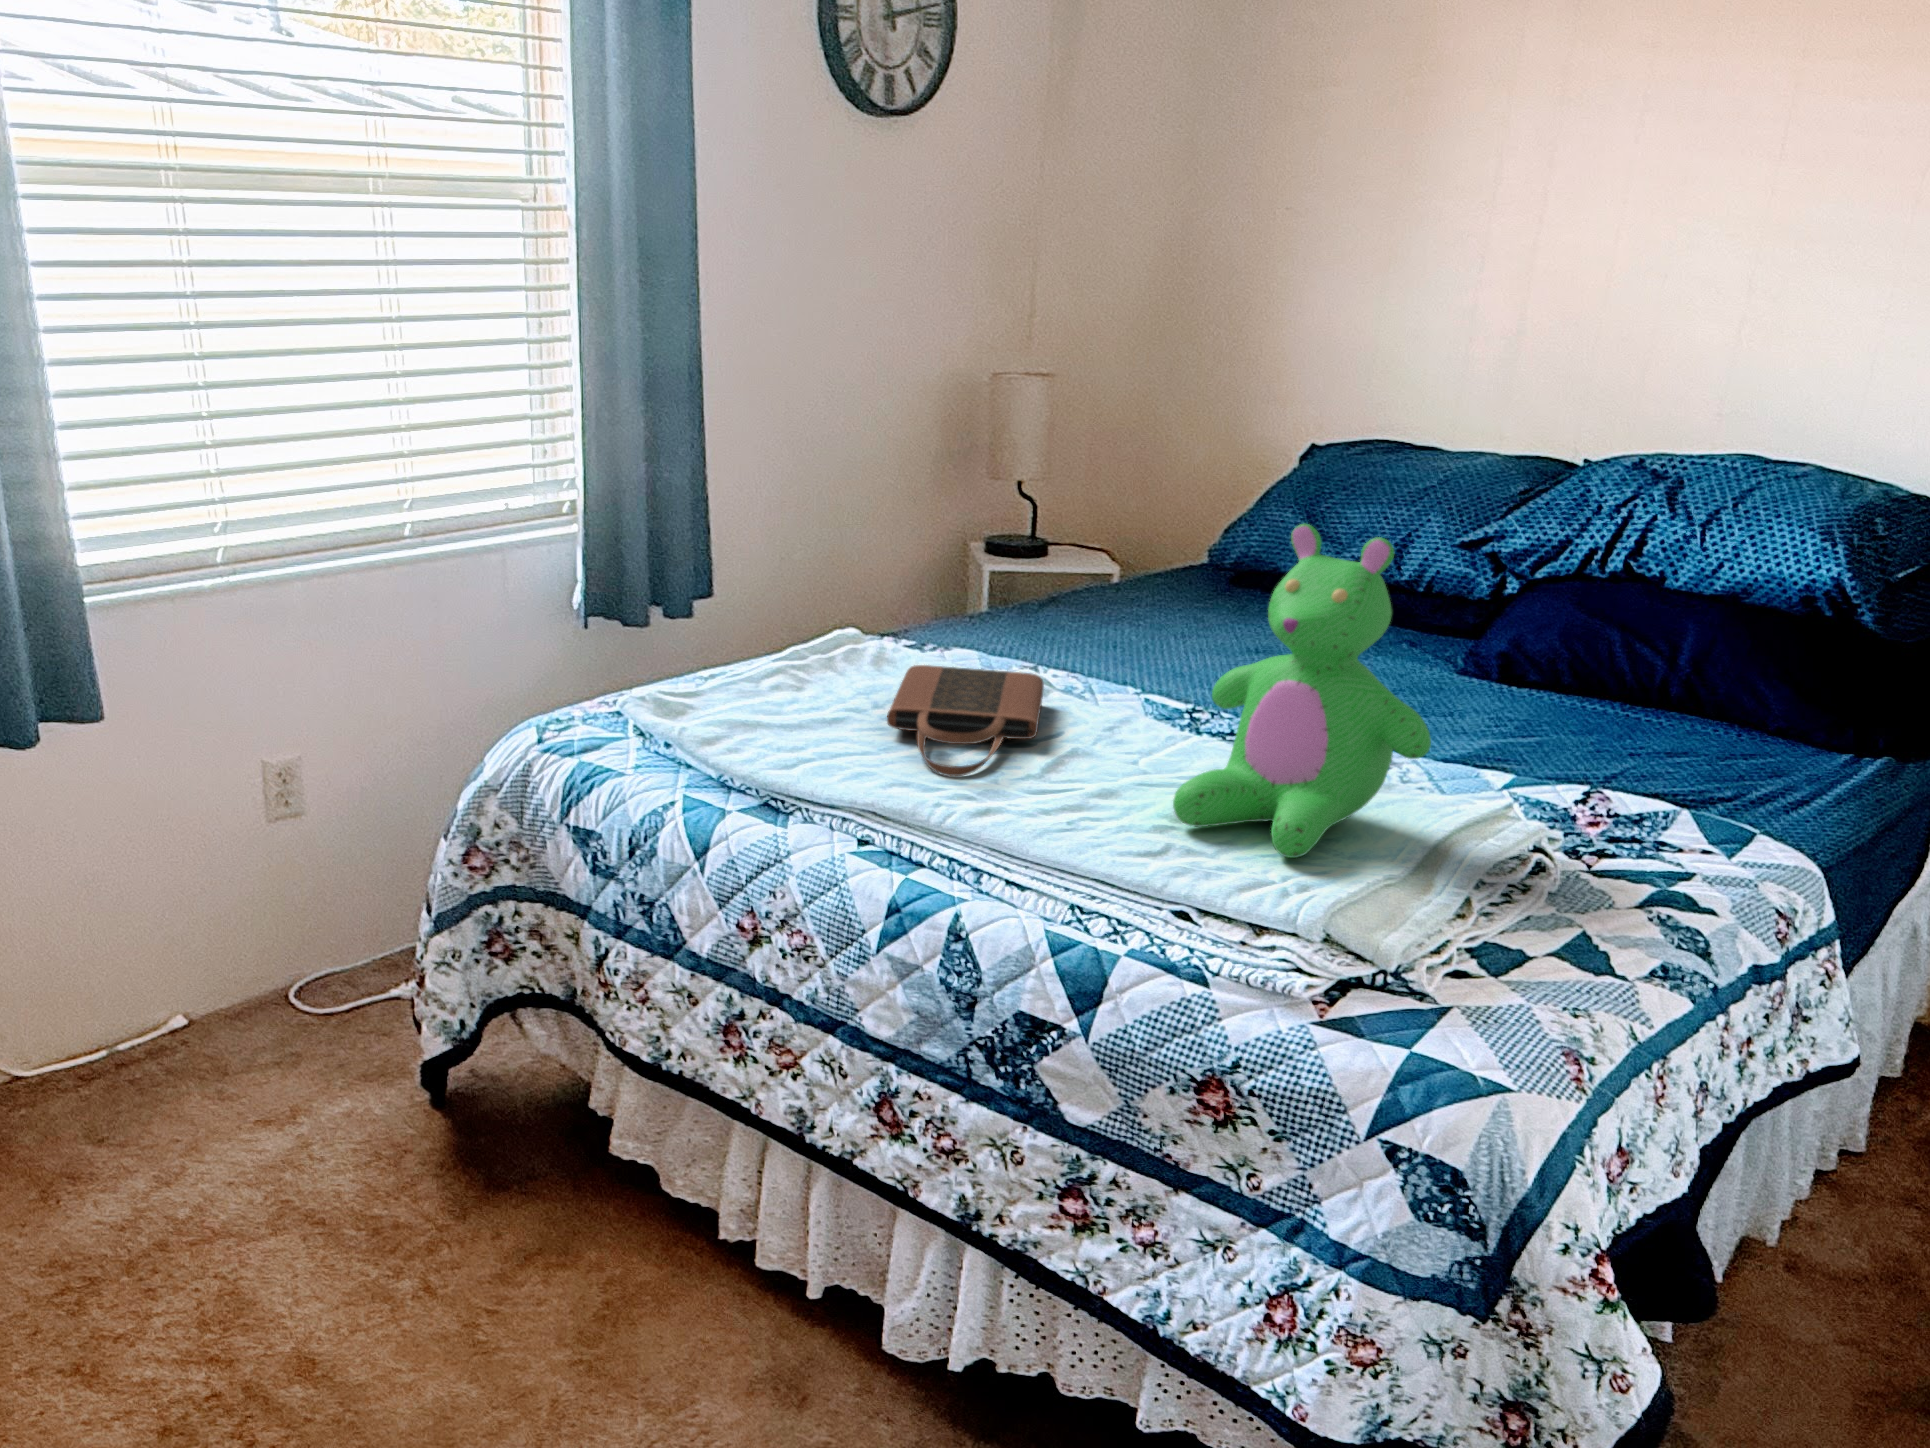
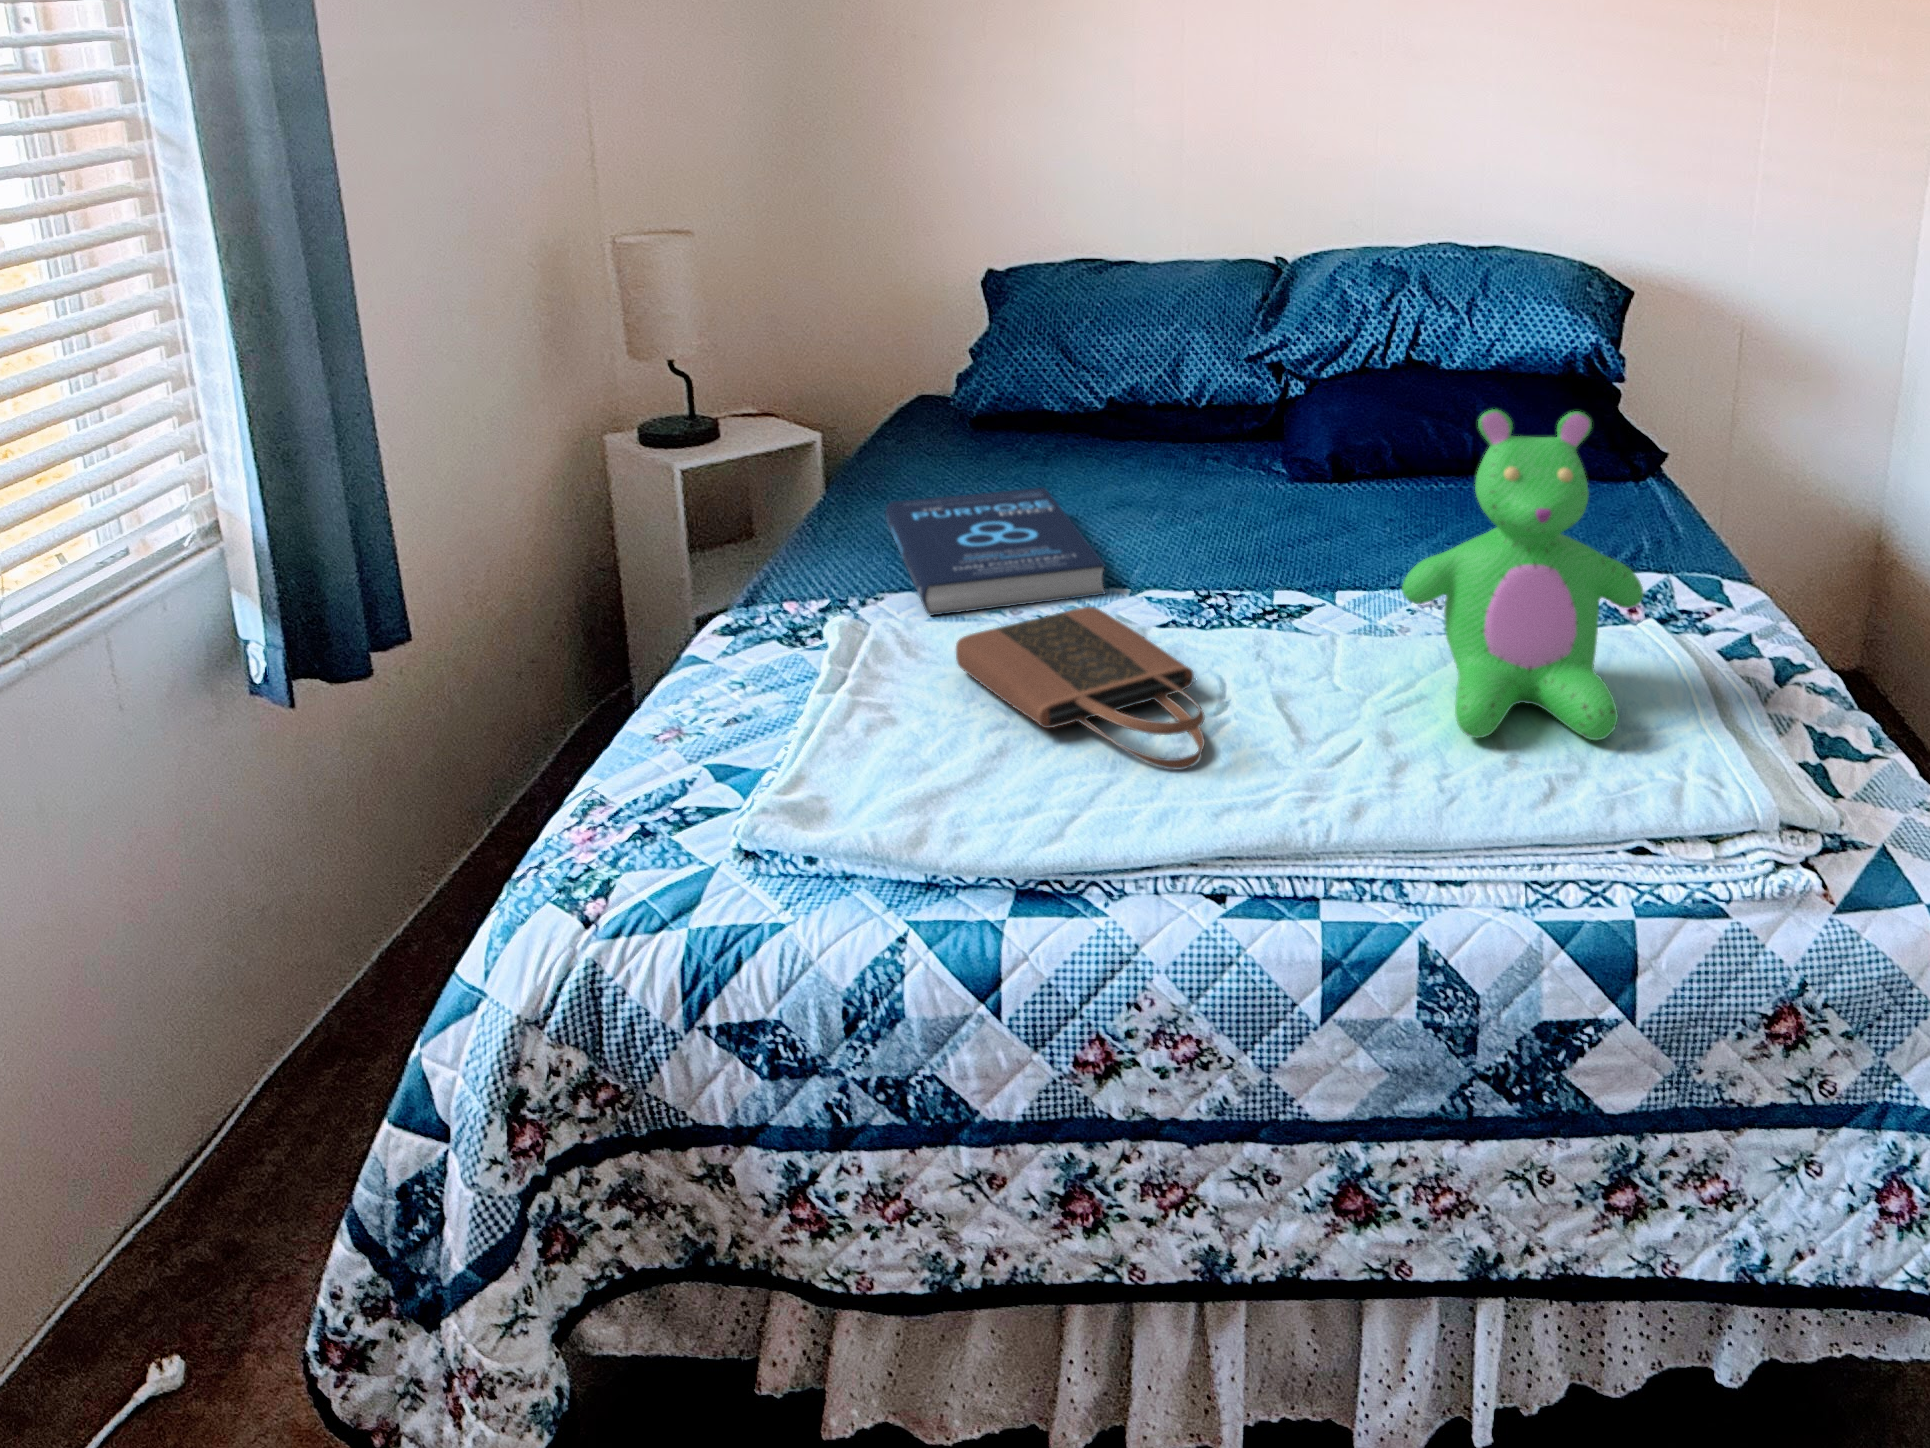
book: none [948,593,1161,687] -> present [886,488,1105,615]

